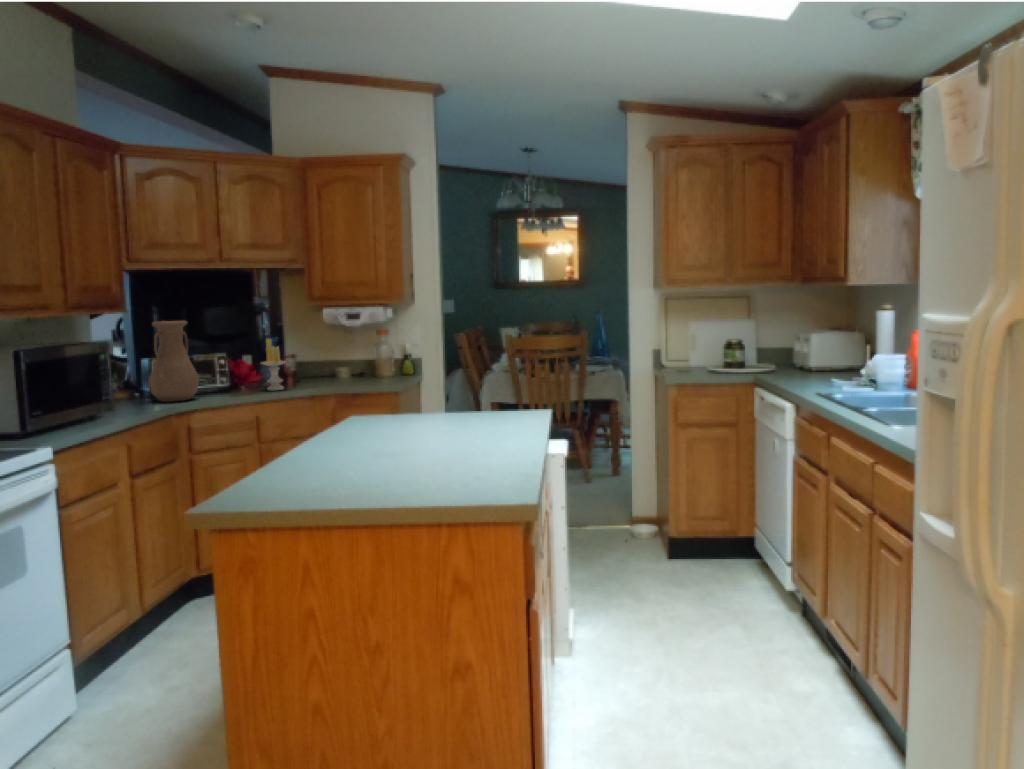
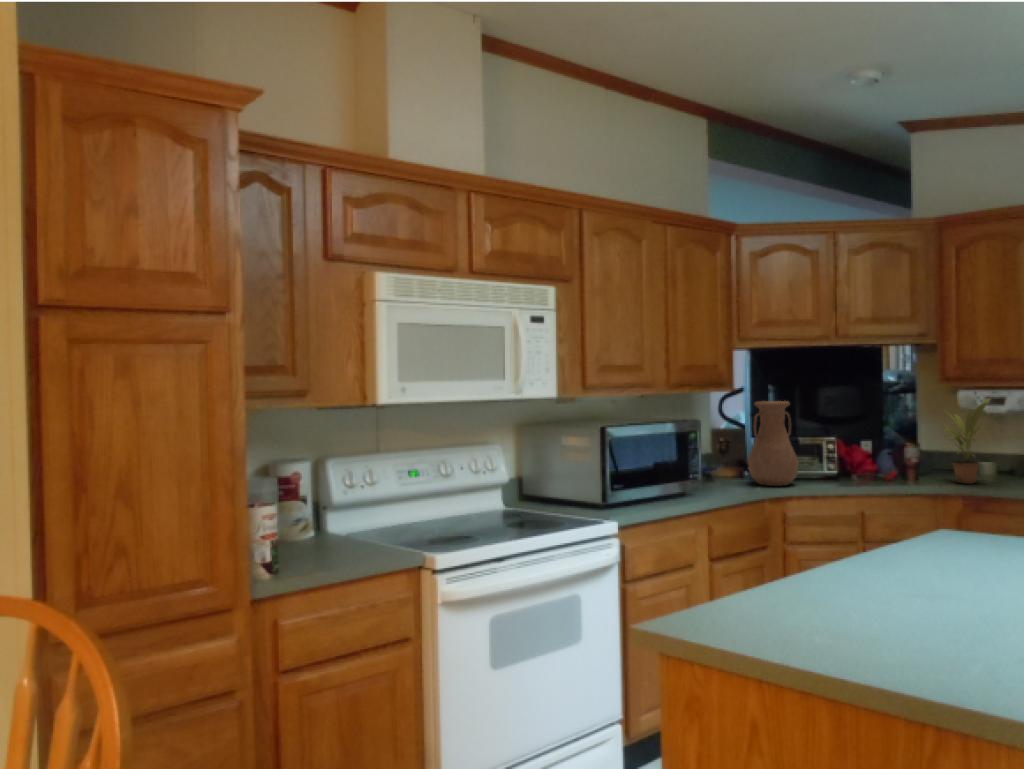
potted plant: none [309,314,357,385] -> present [946,399,990,484]
candle: present [261,339,286,390] -> none [872,424,905,484]

